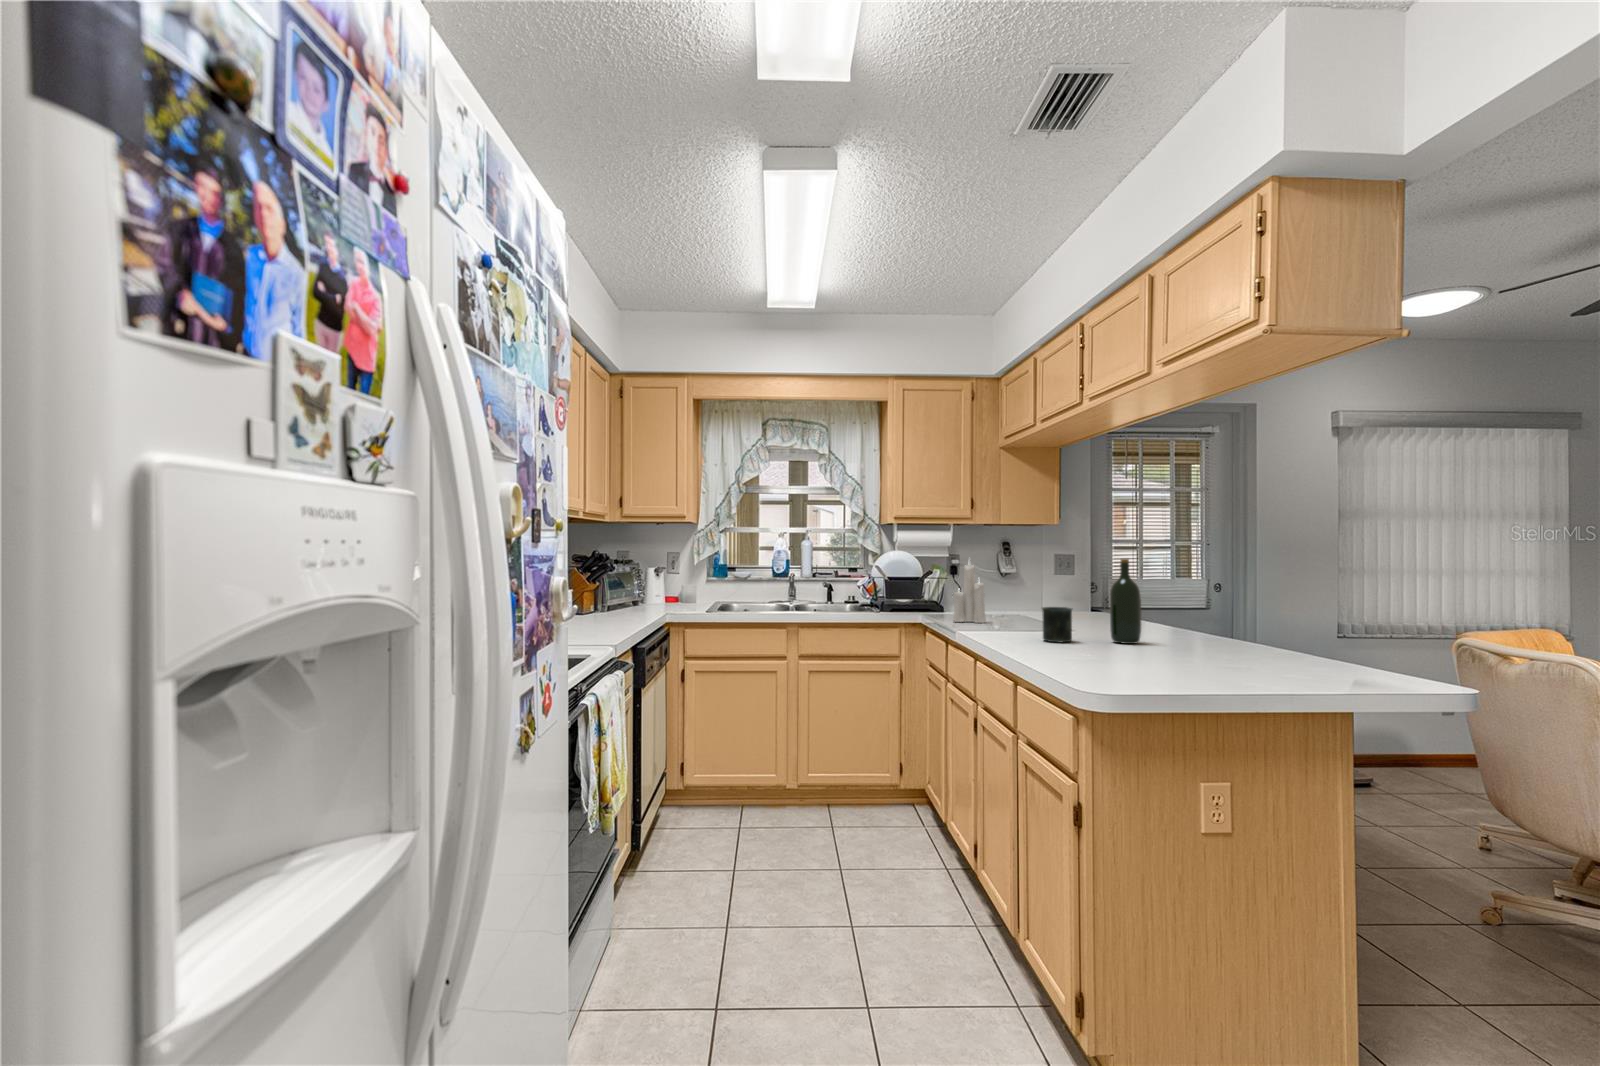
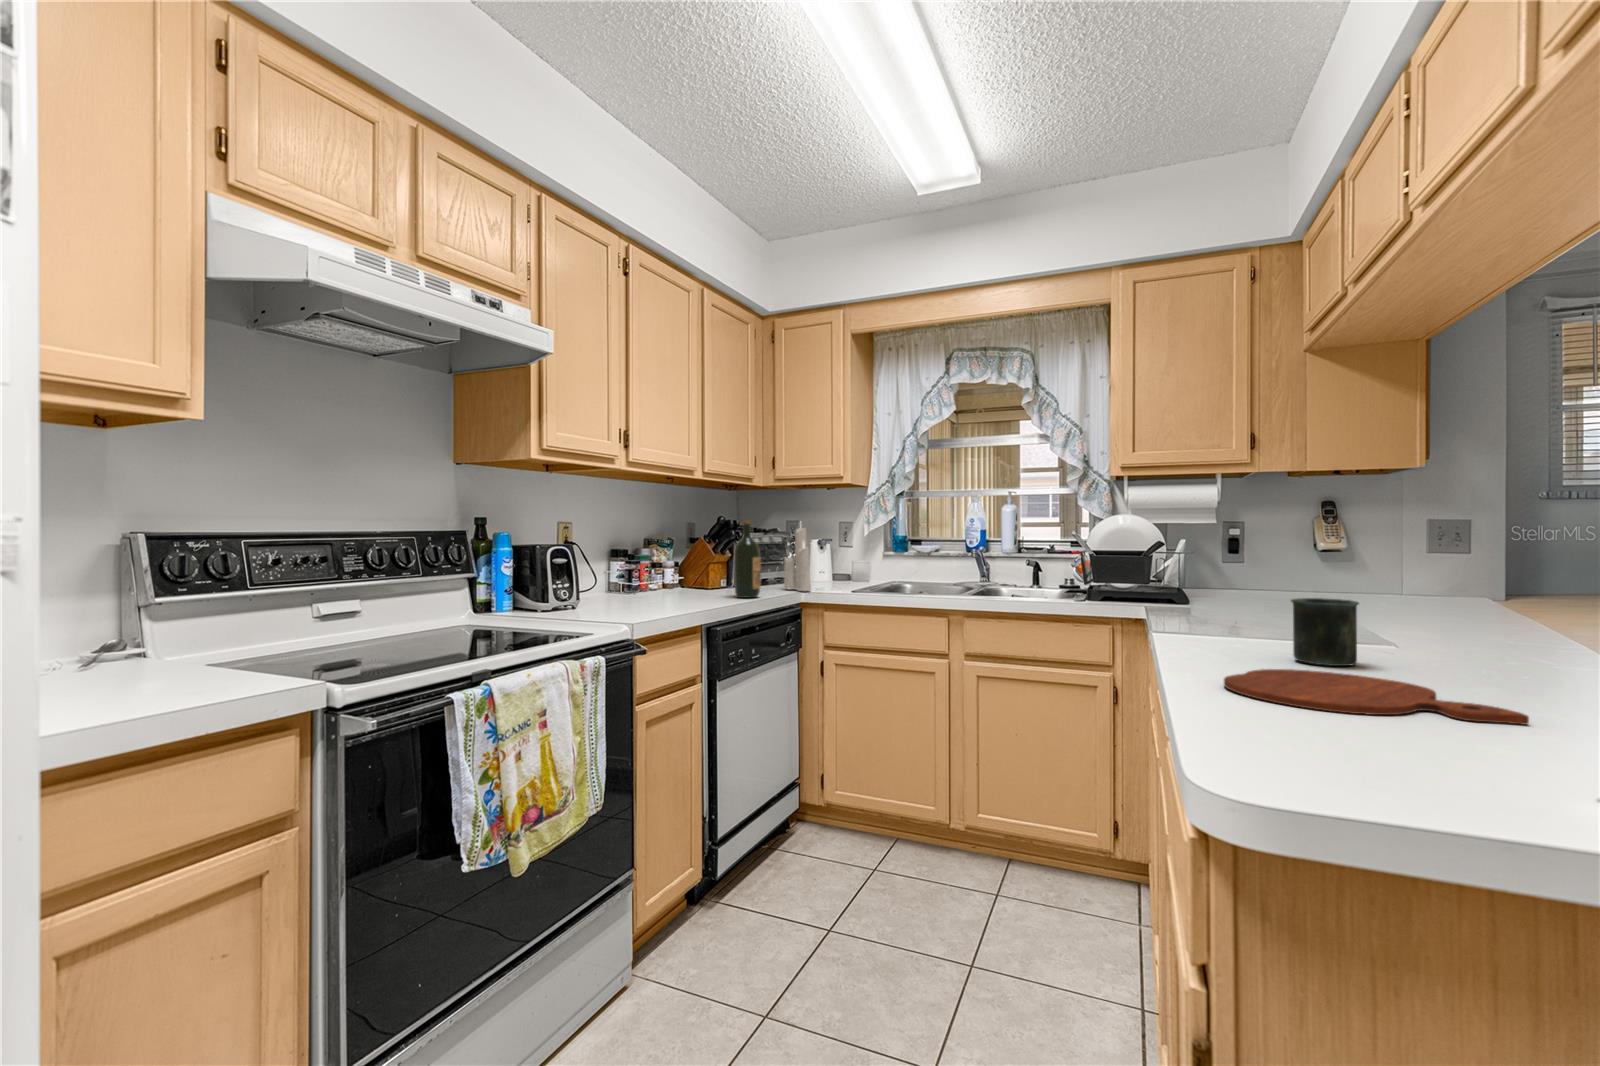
wine bottle: present [1110,559,1141,644] -> present [734,520,761,598]
candle: present [953,565,986,623] -> present [783,528,811,591]
cutting board: none [1035,645,1159,661] -> present [1224,669,1529,725]

